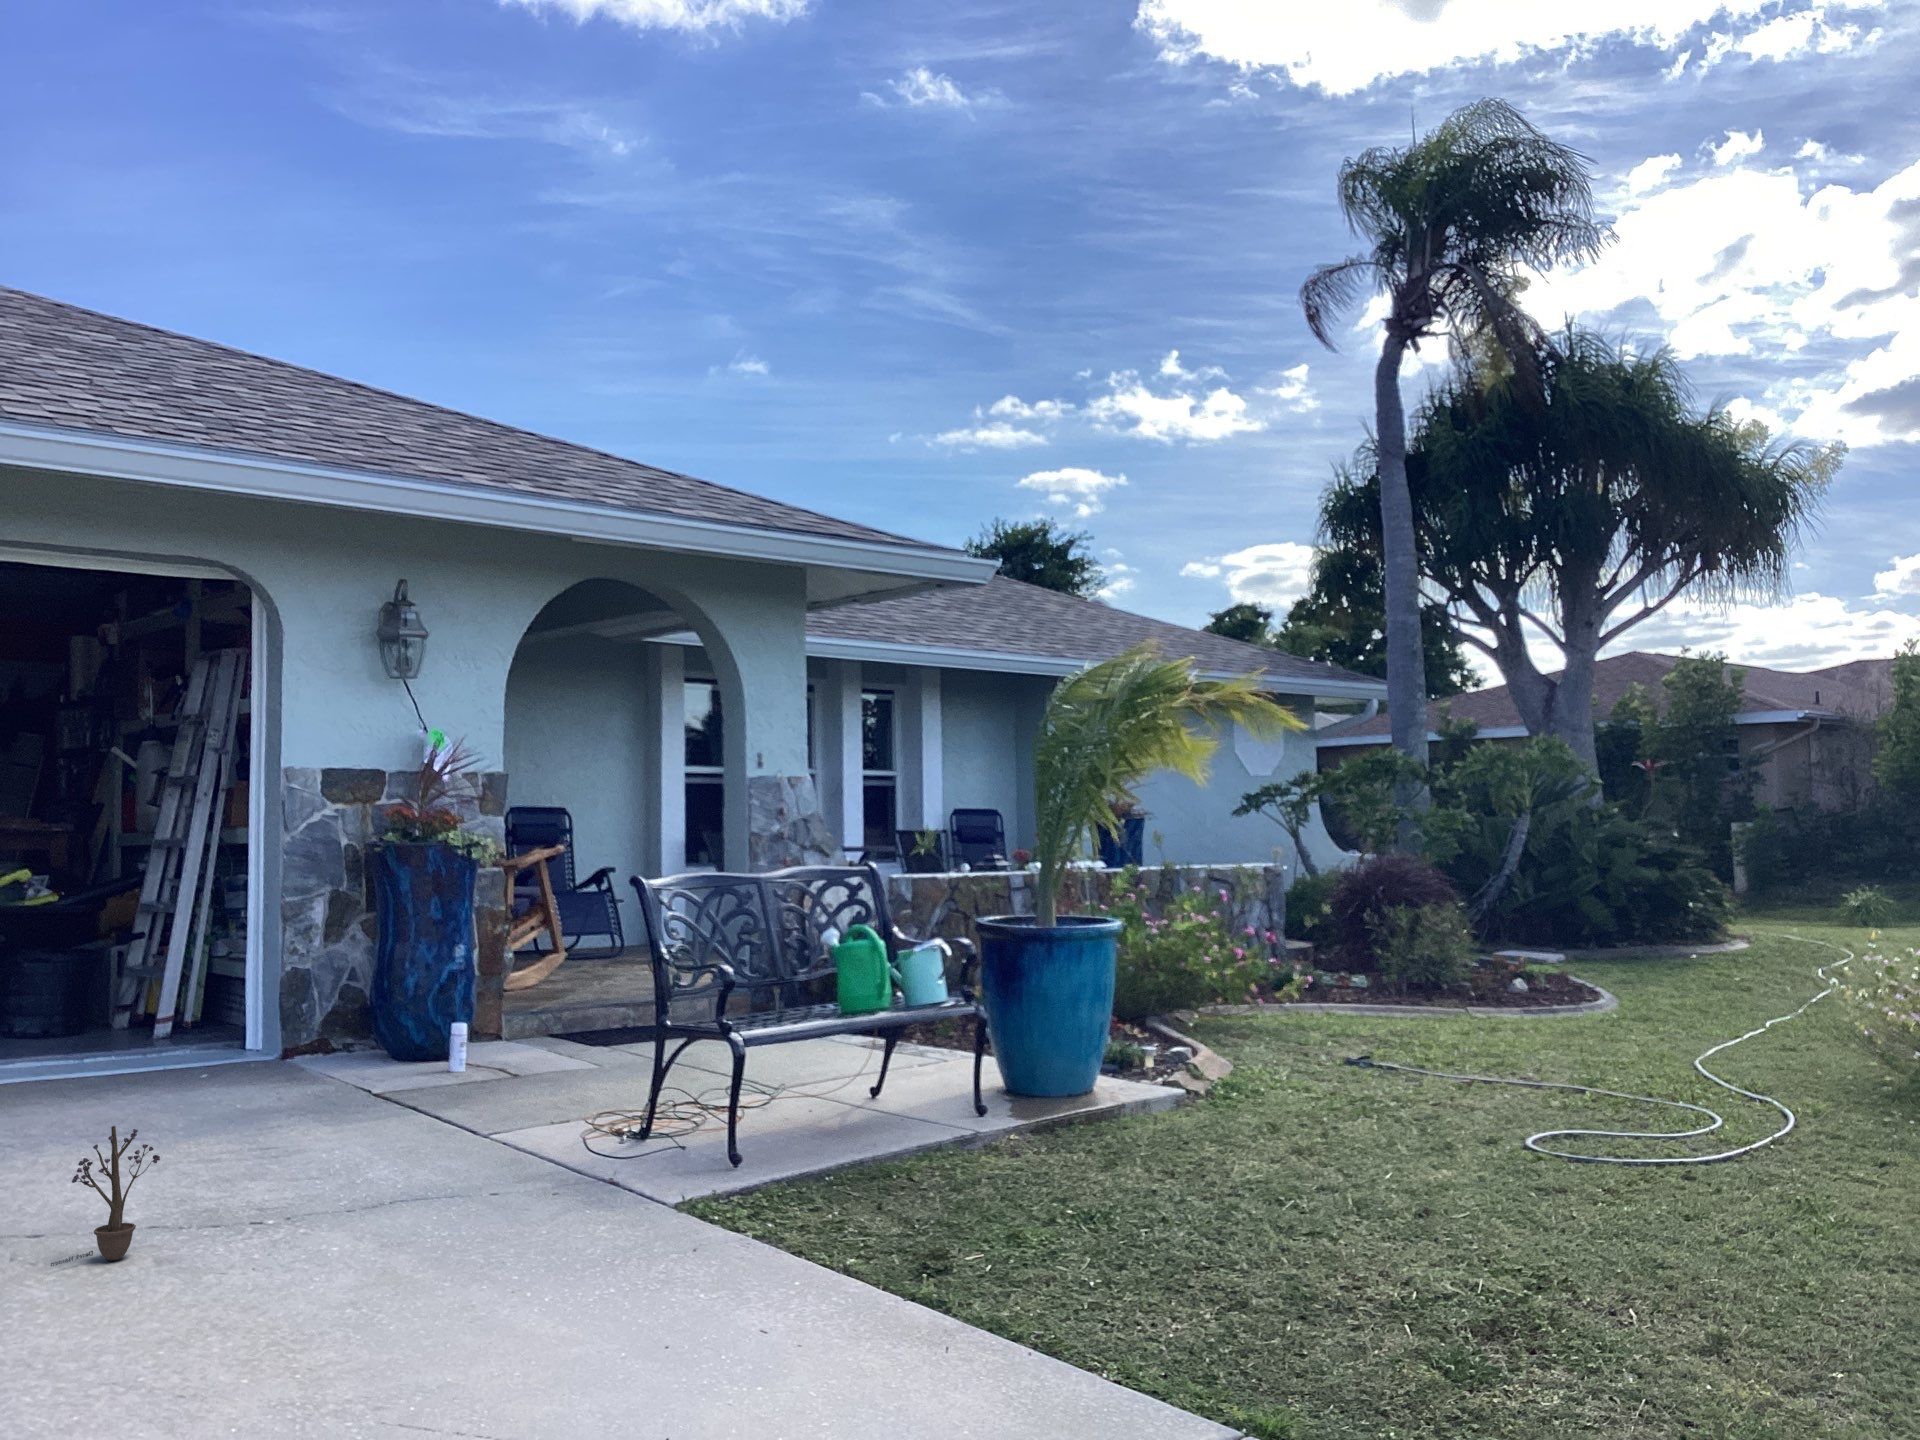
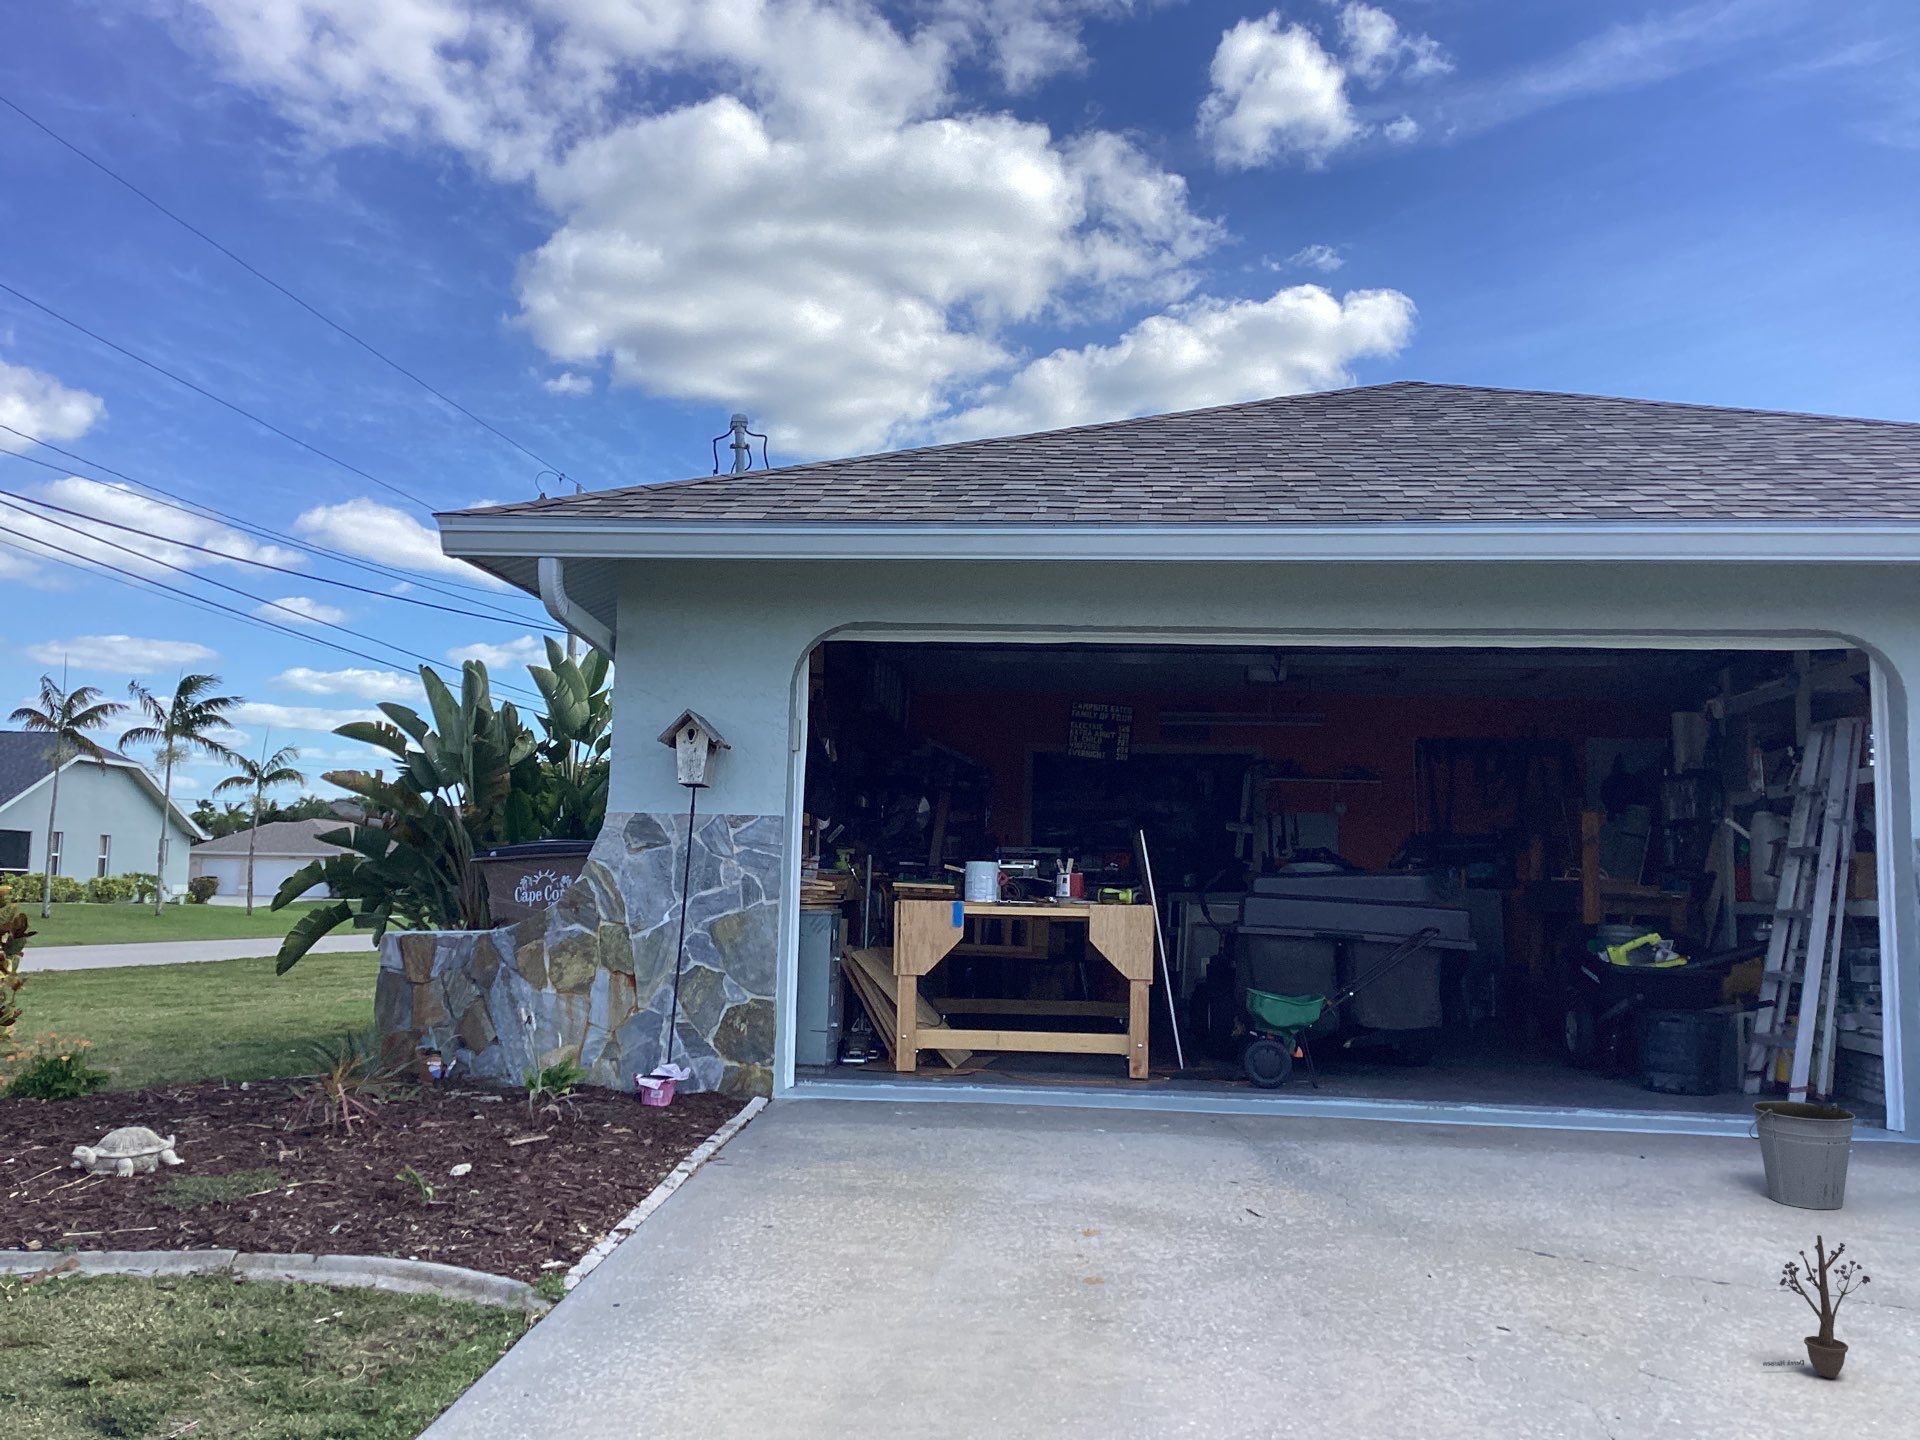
bucket: none [88,1016,193,1123] -> present [1749,1101,1855,1209]

